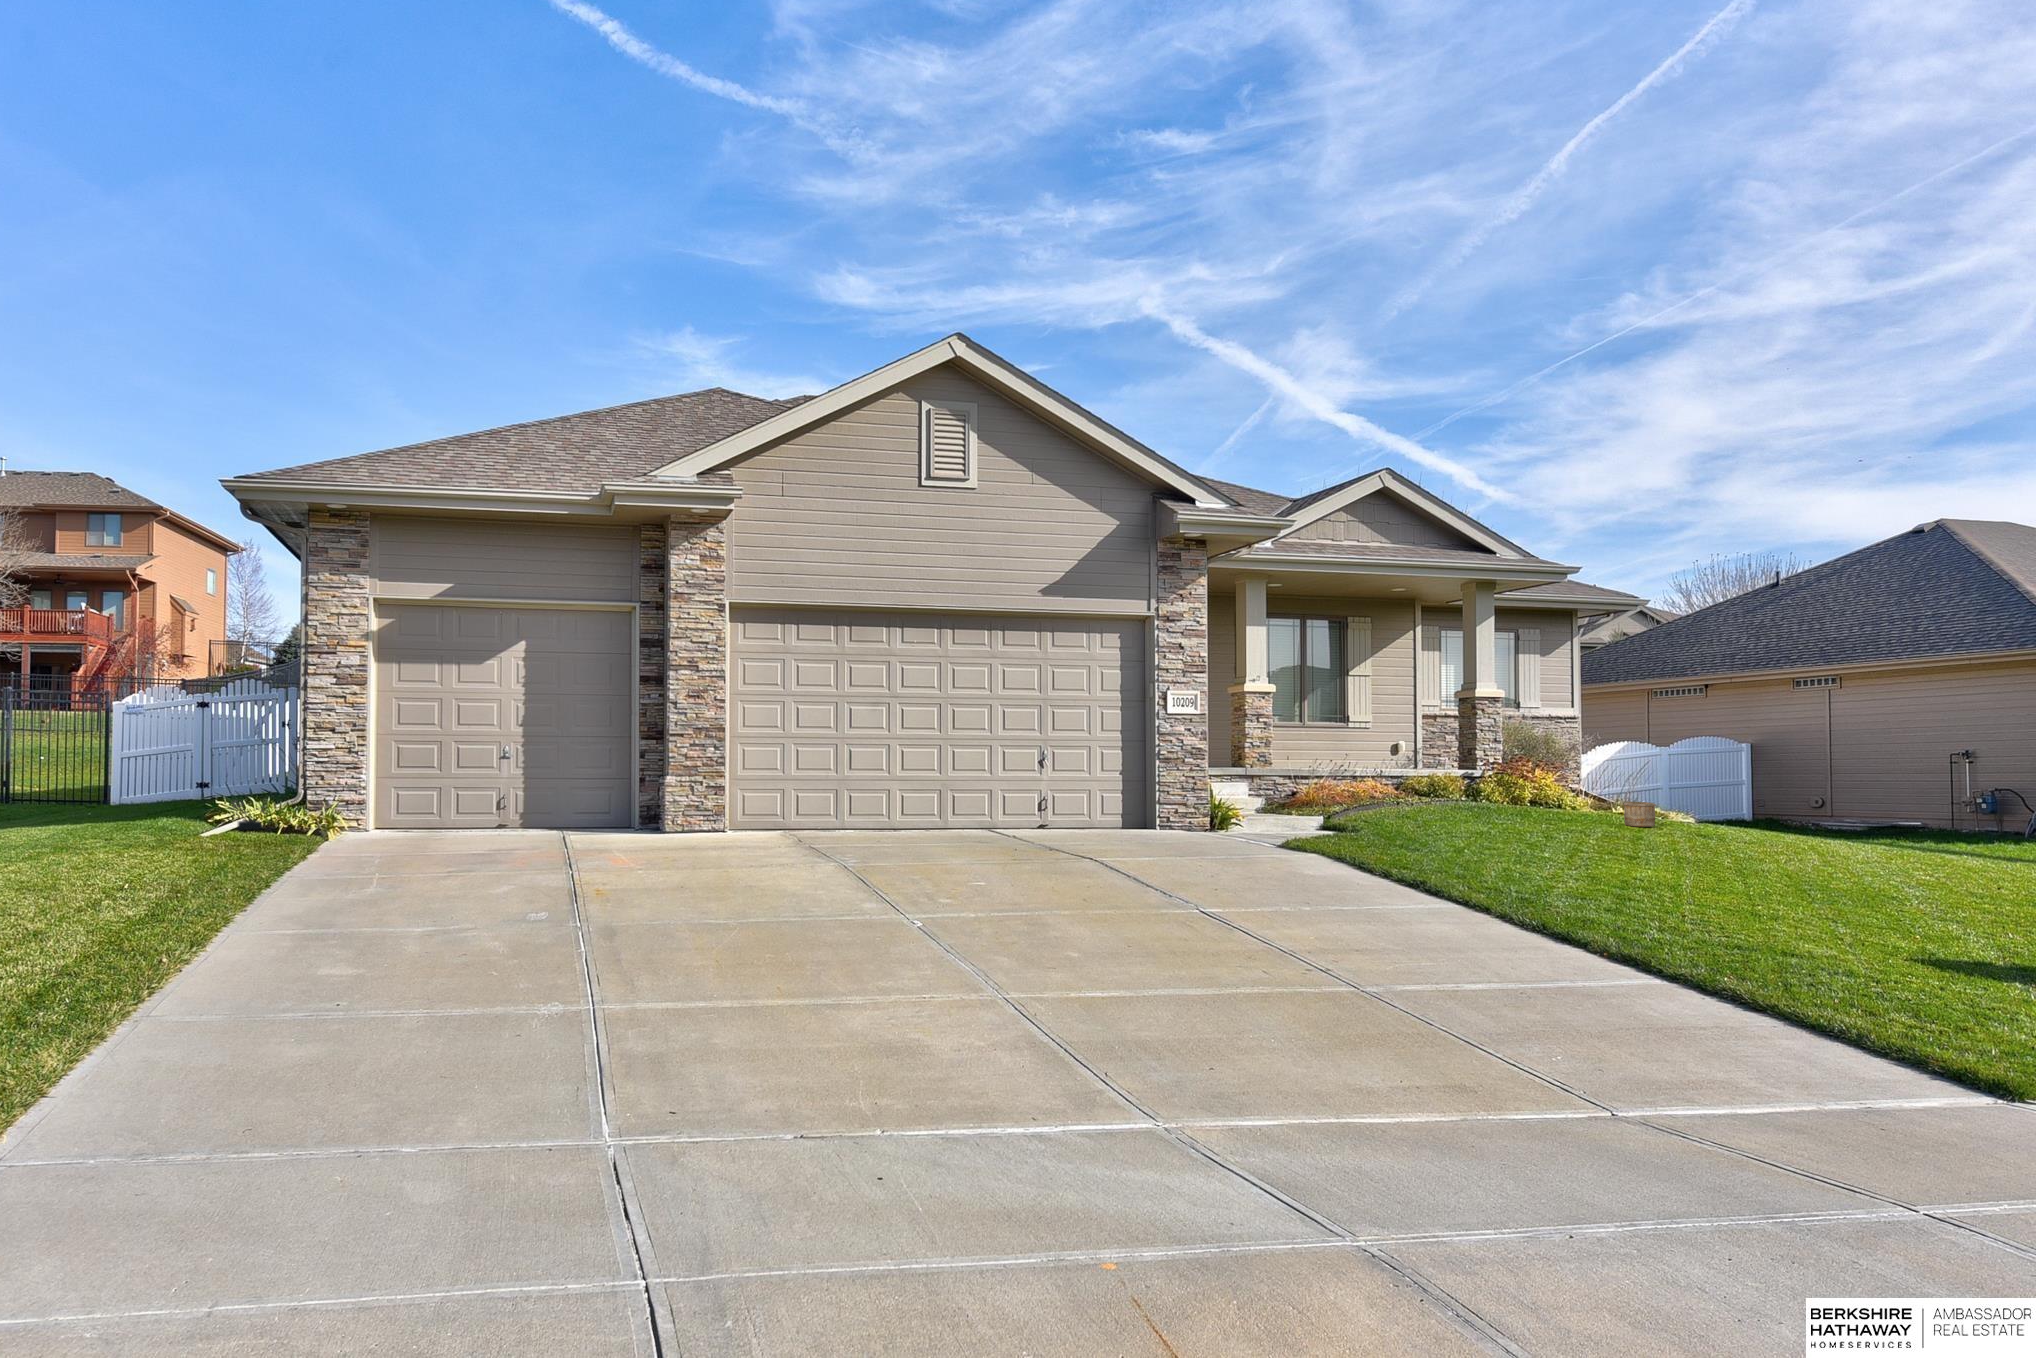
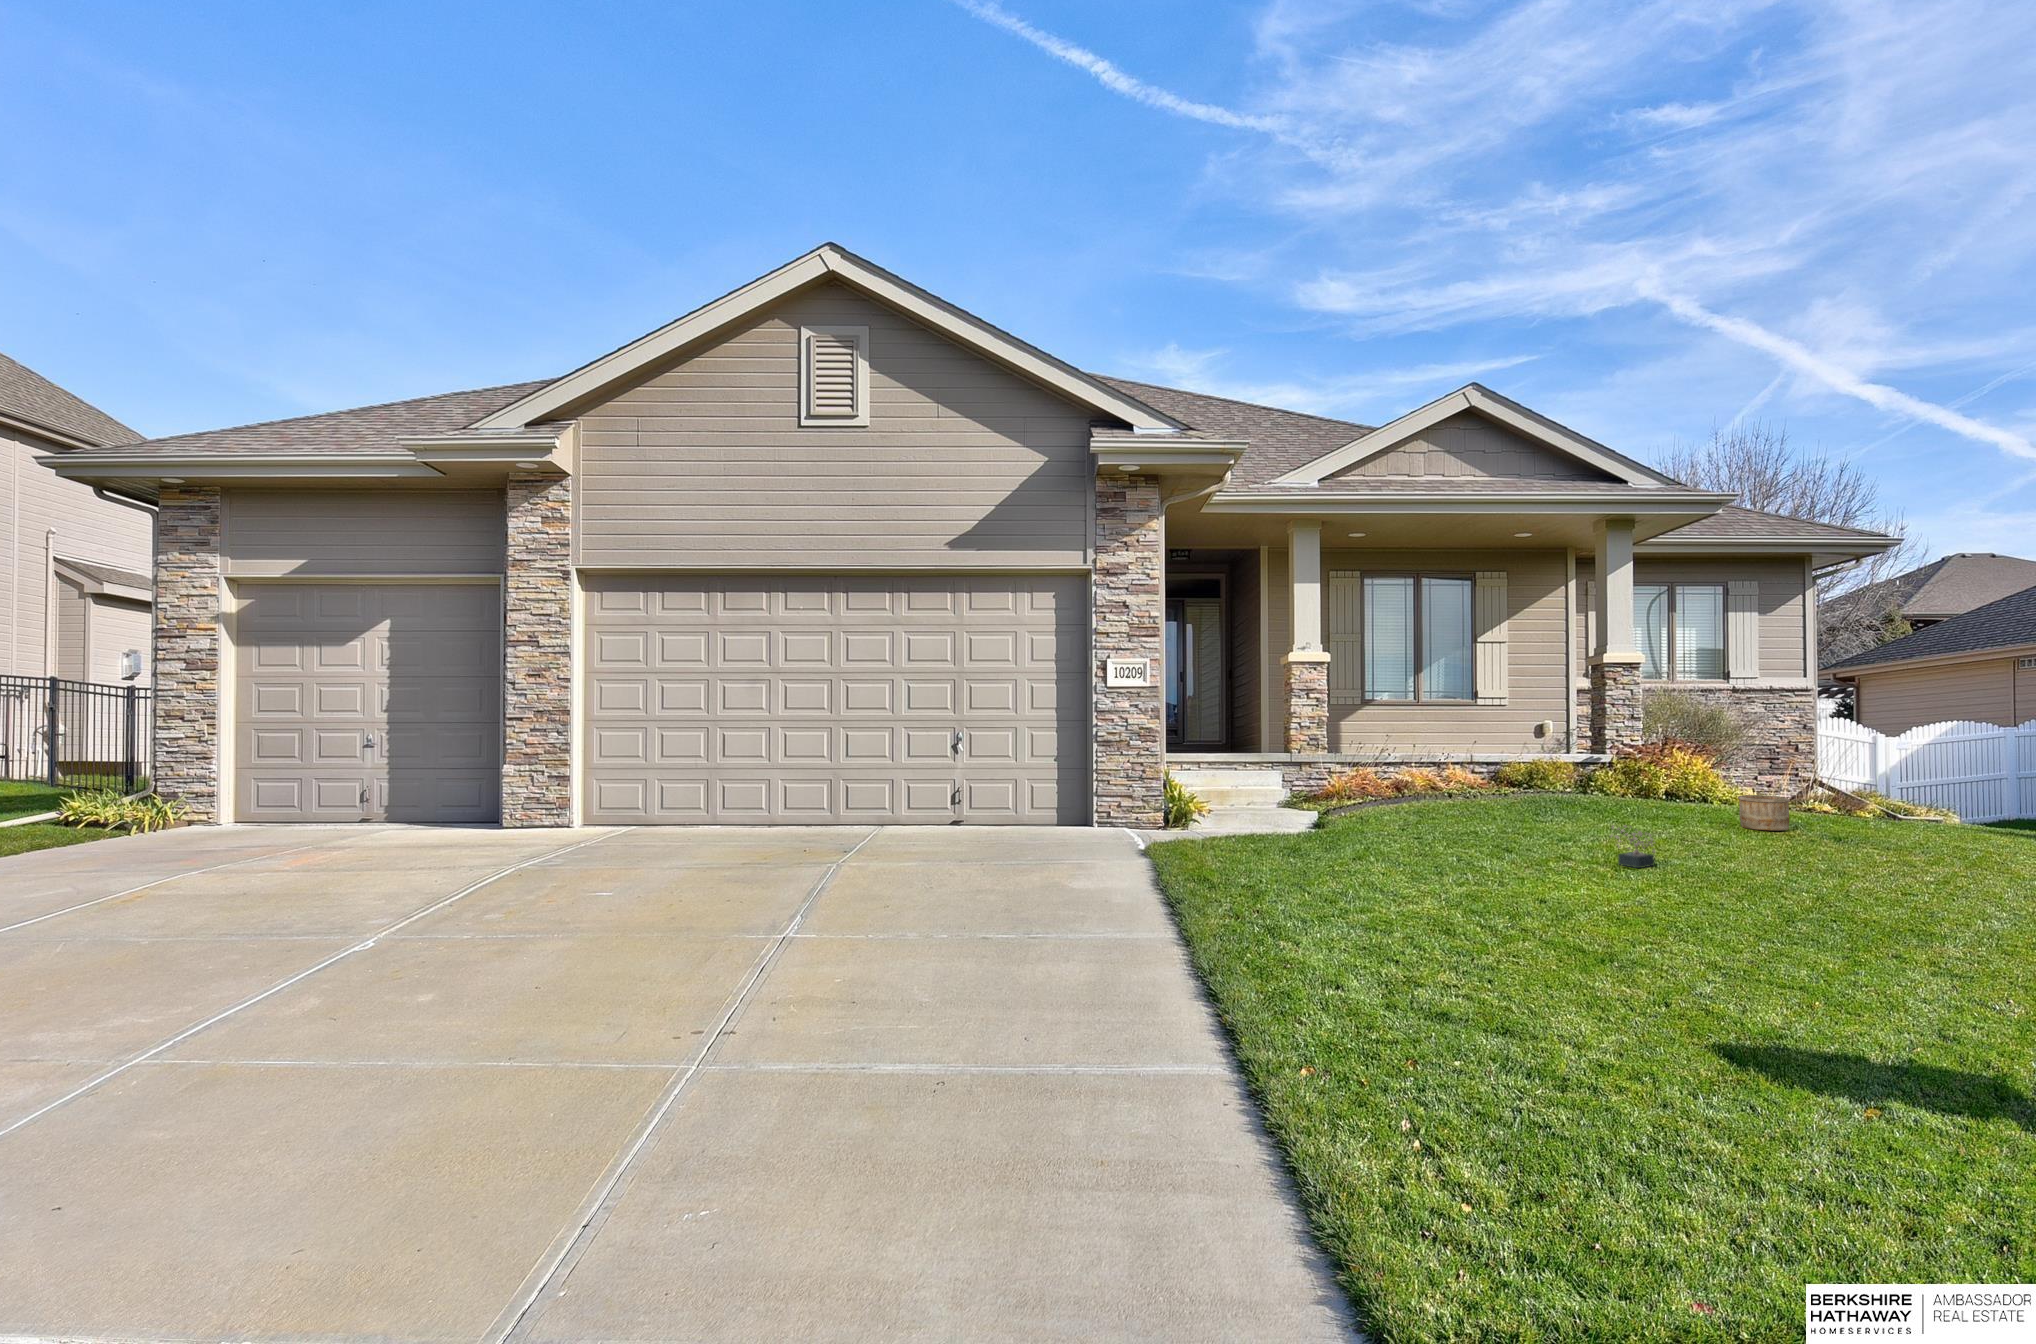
decorative plant: present [231,802,265,830] -> present [1612,826,1655,868]

